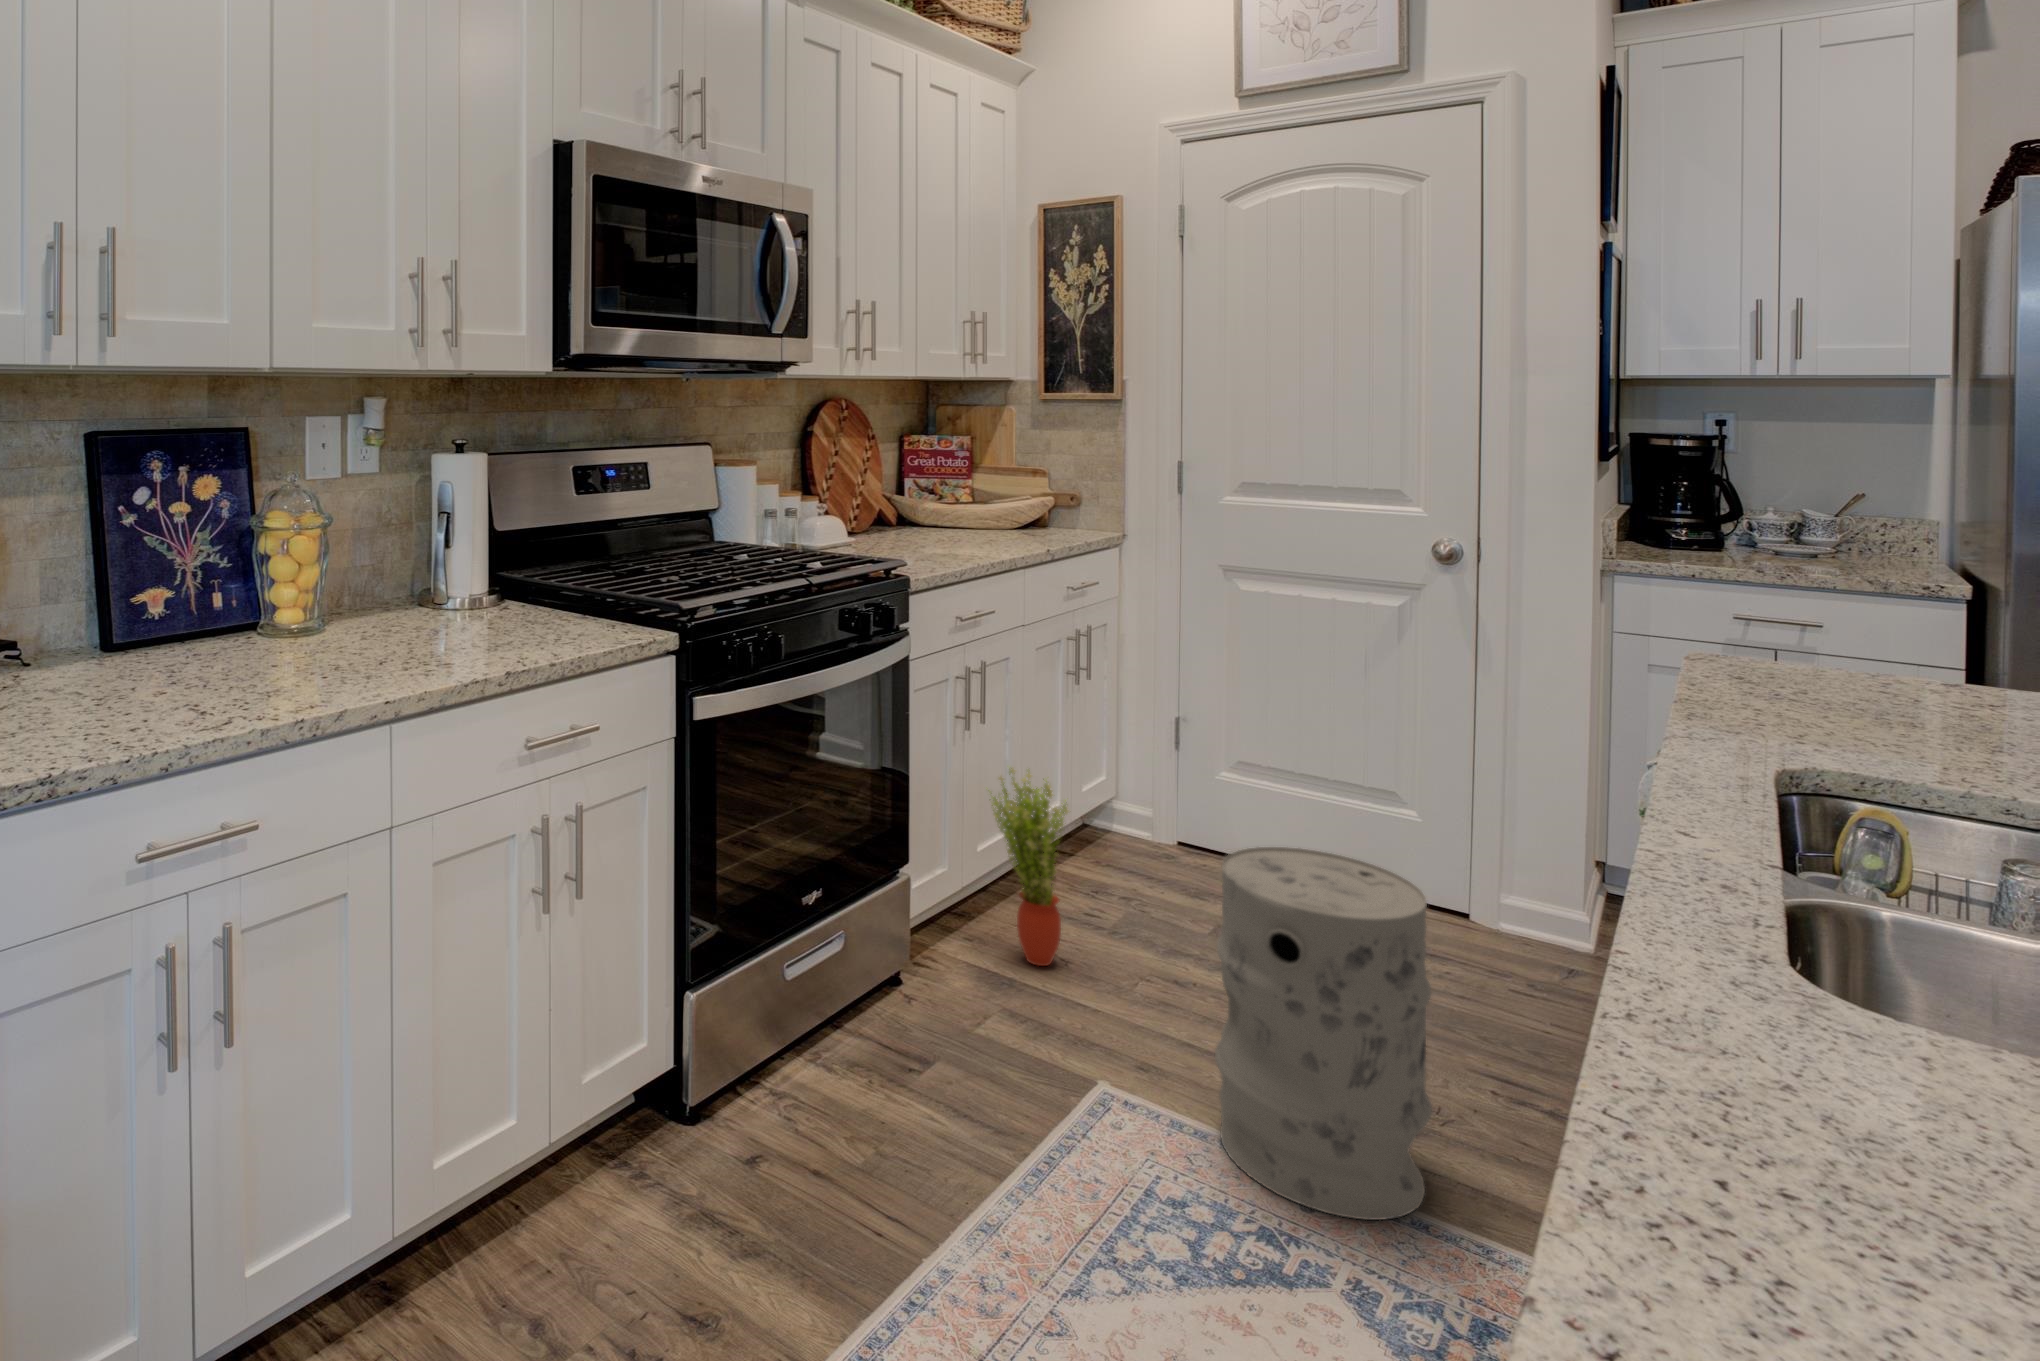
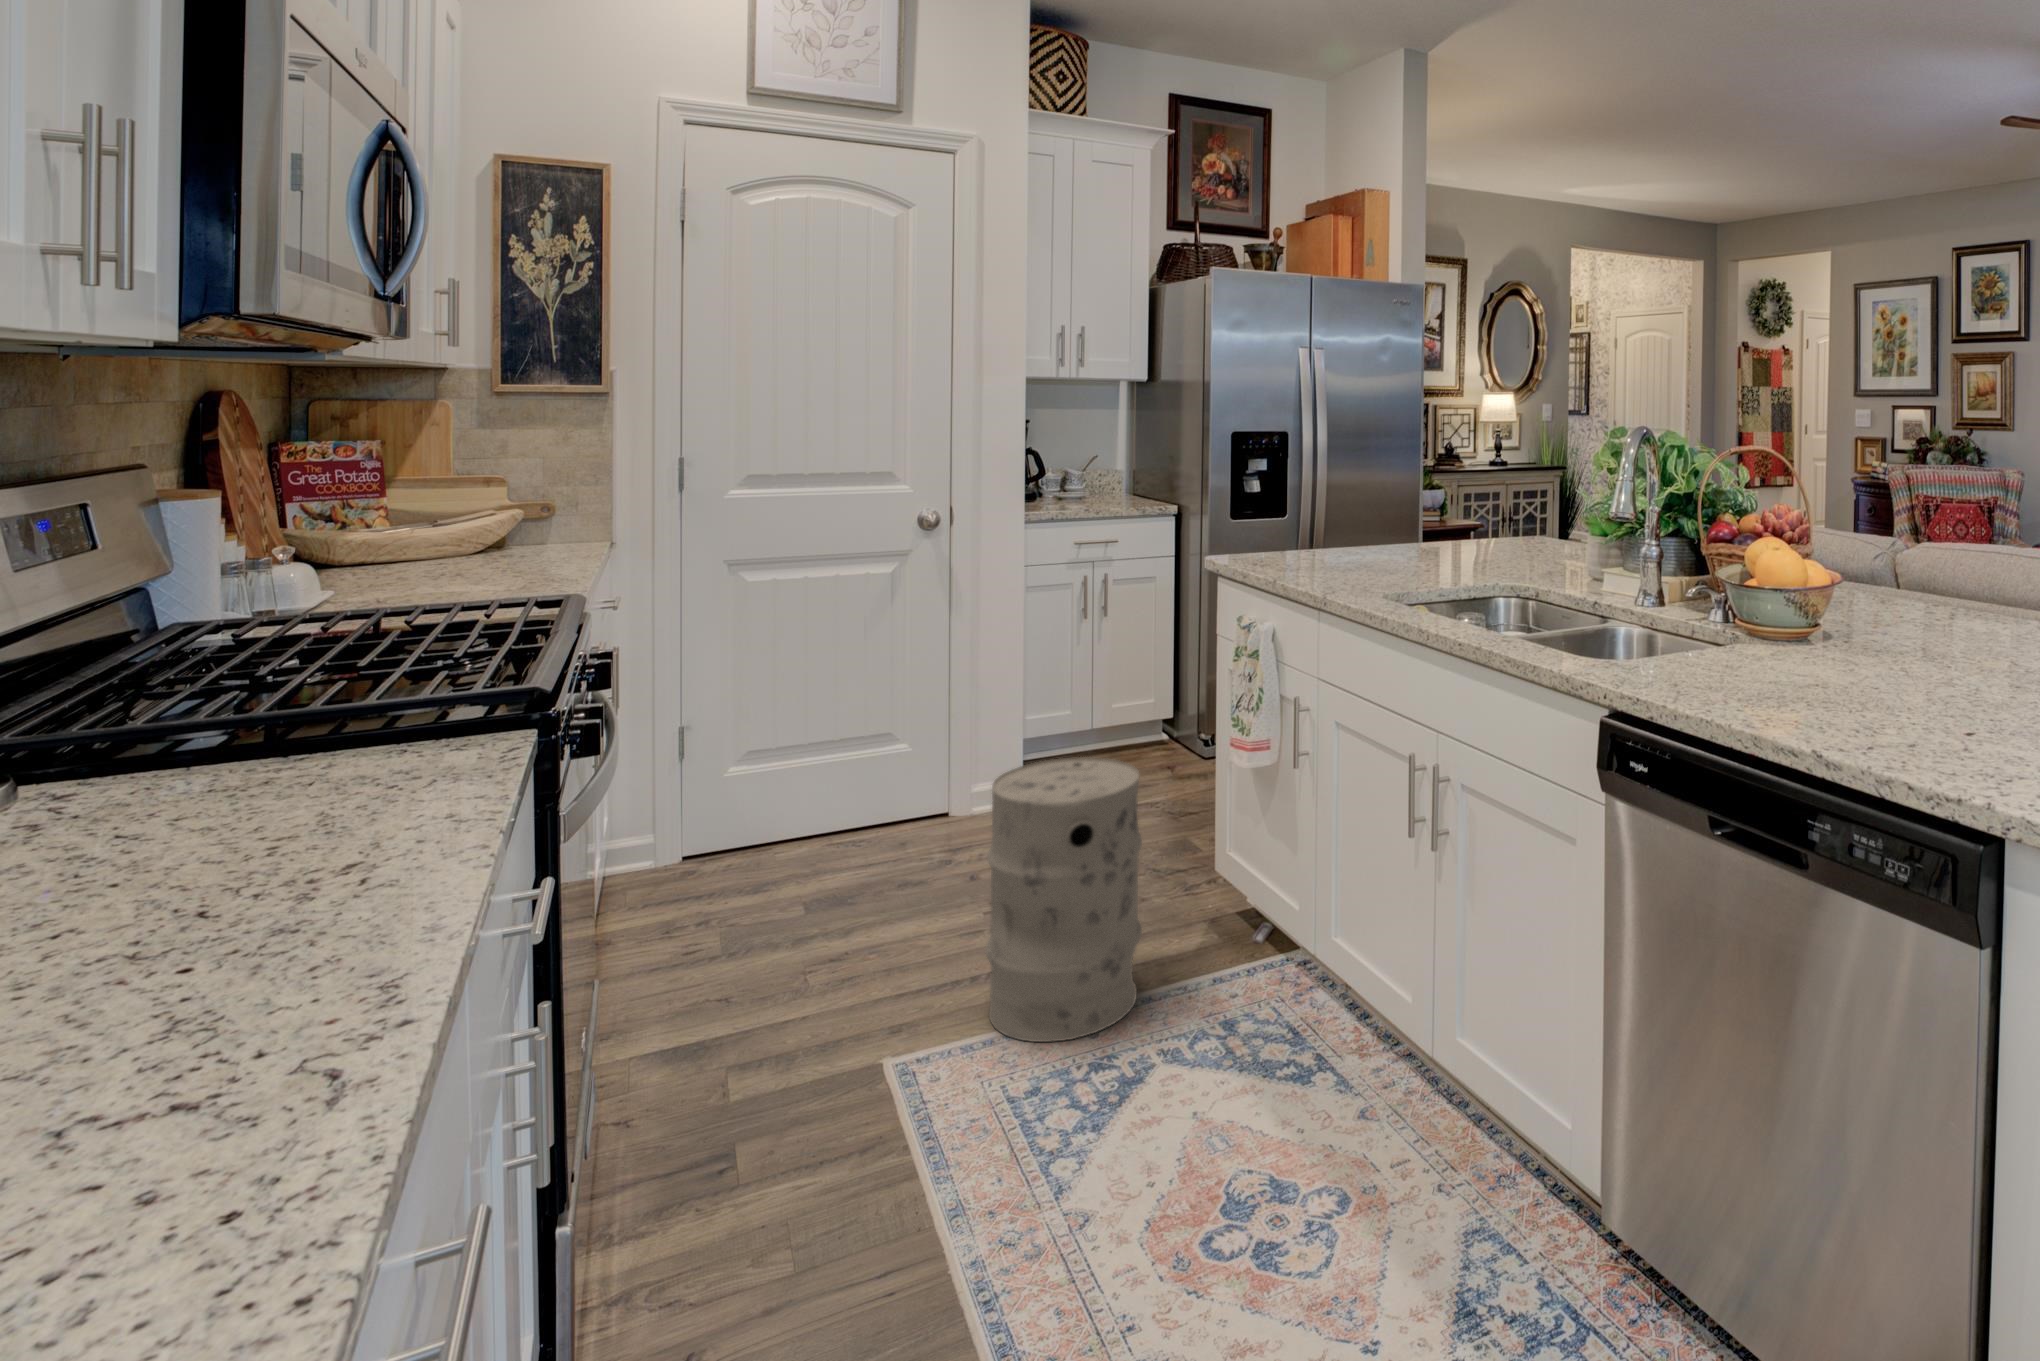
potted plant: present [992,768,1068,966] -> none [636,805,745,1021]

